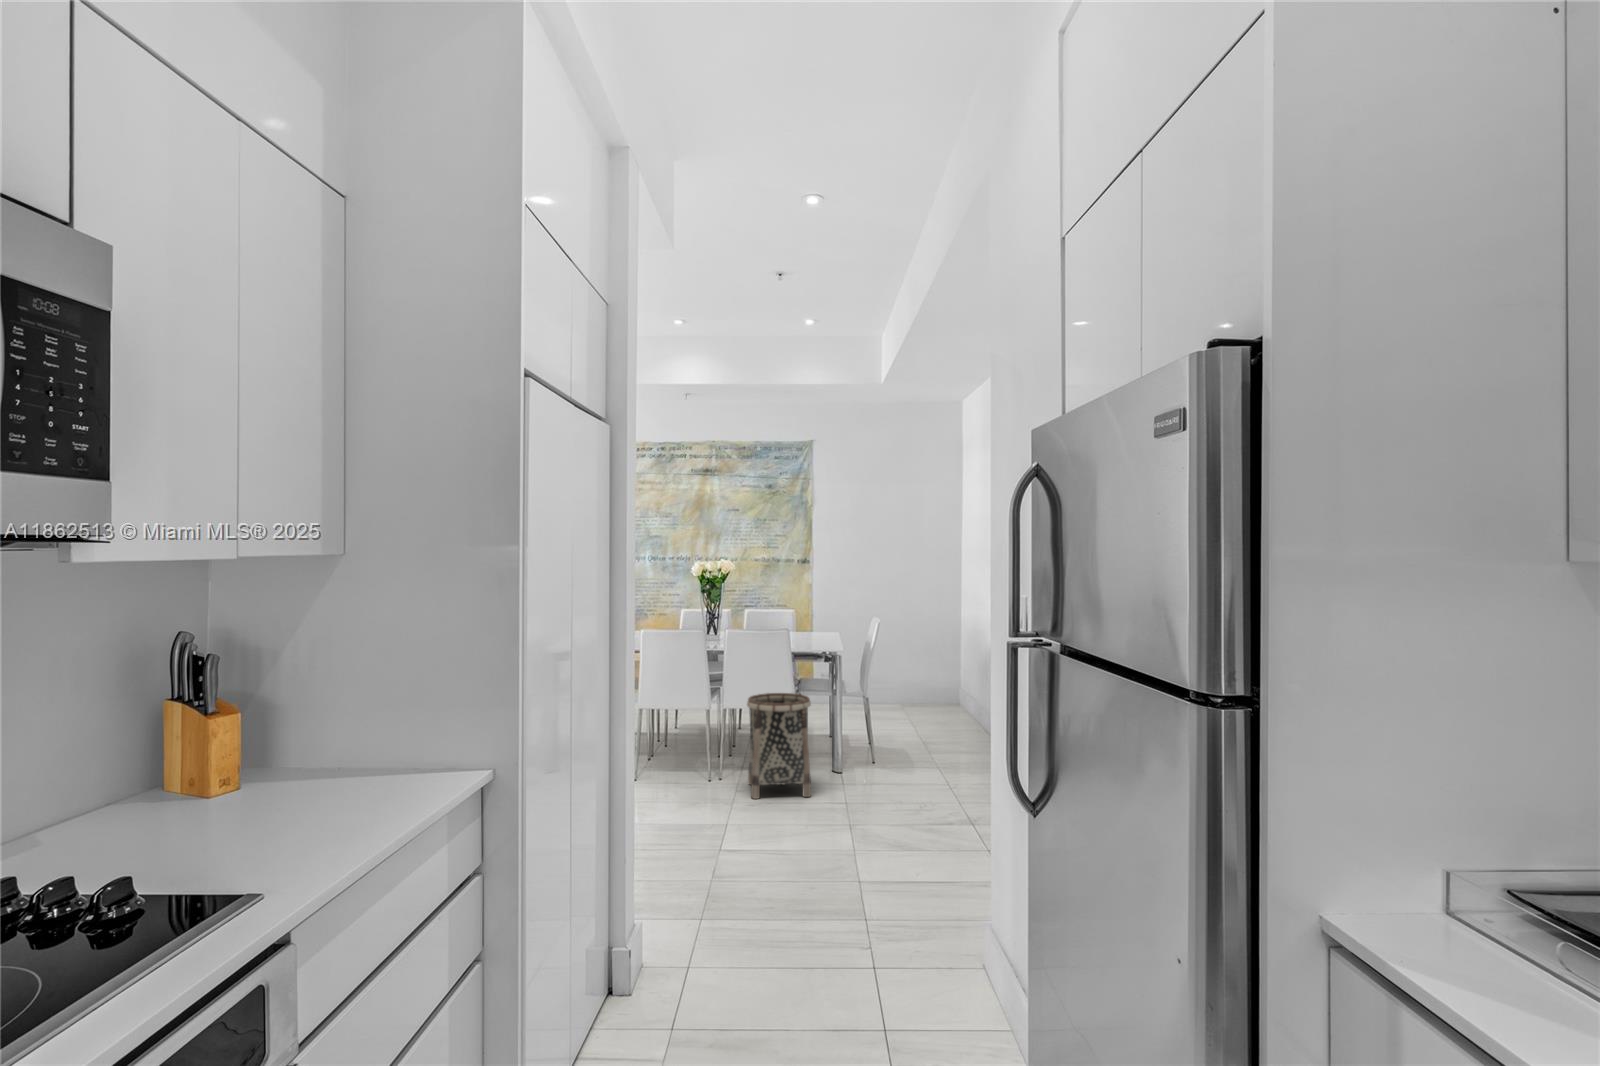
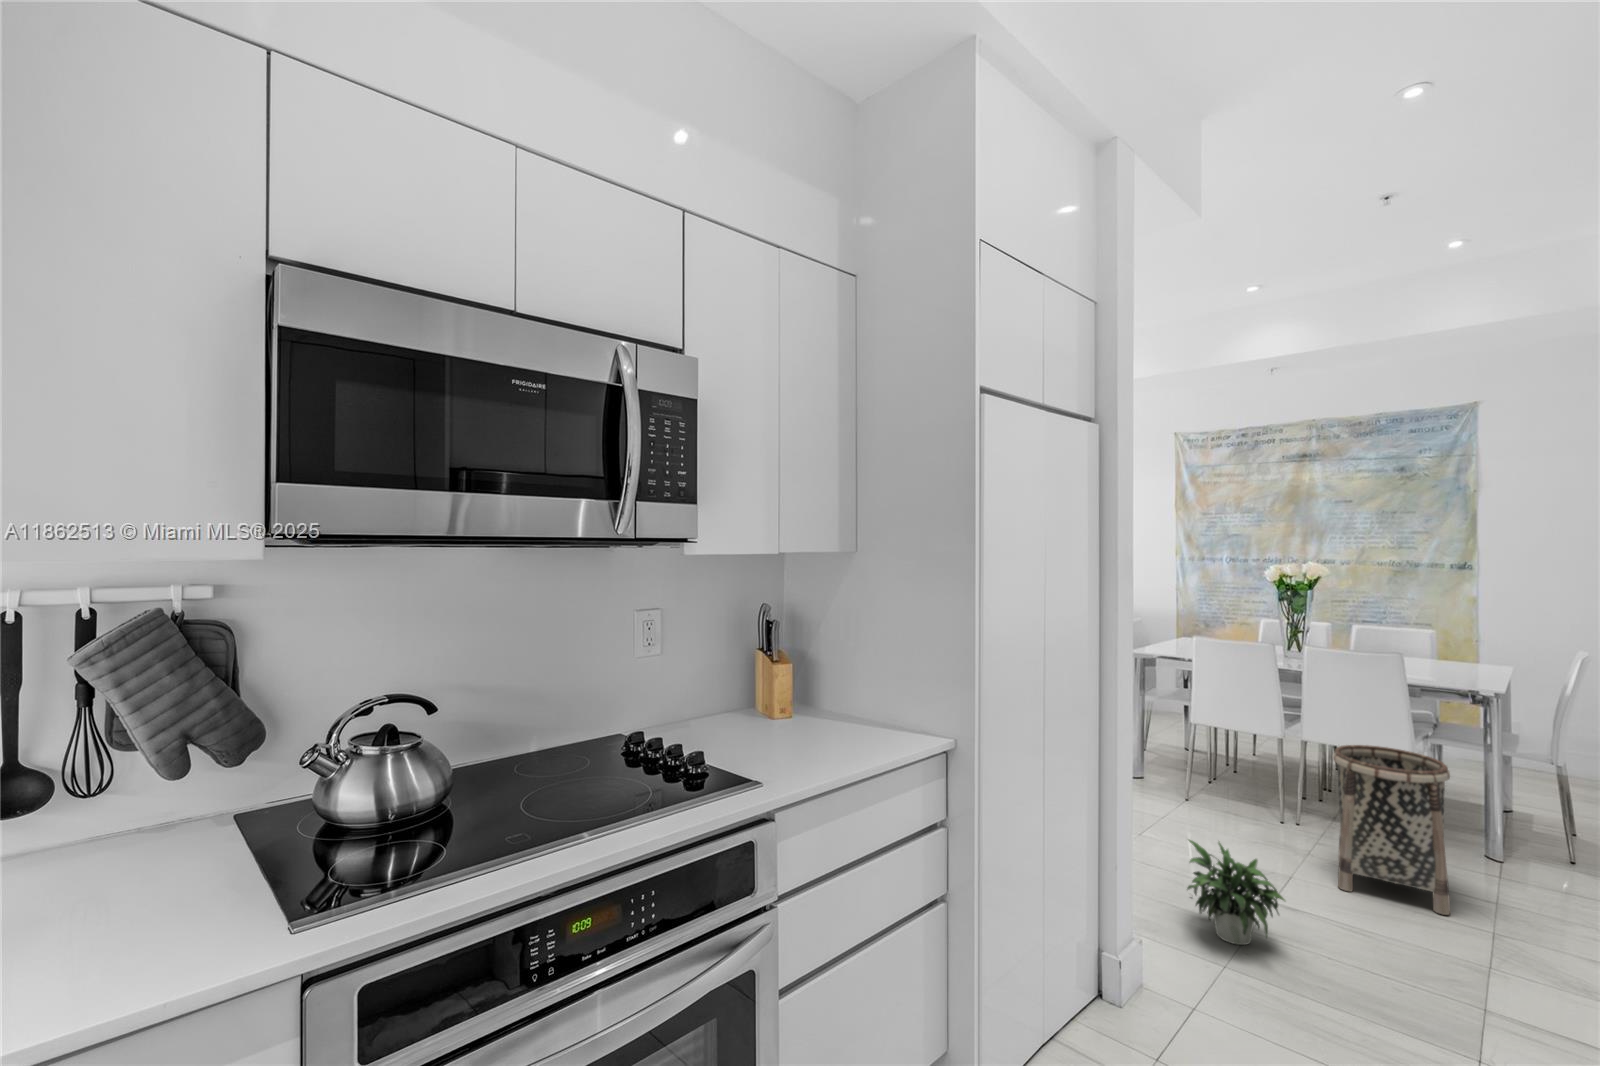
potted plant: none [663,774,732,844] -> present [1187,840,1285,945]

